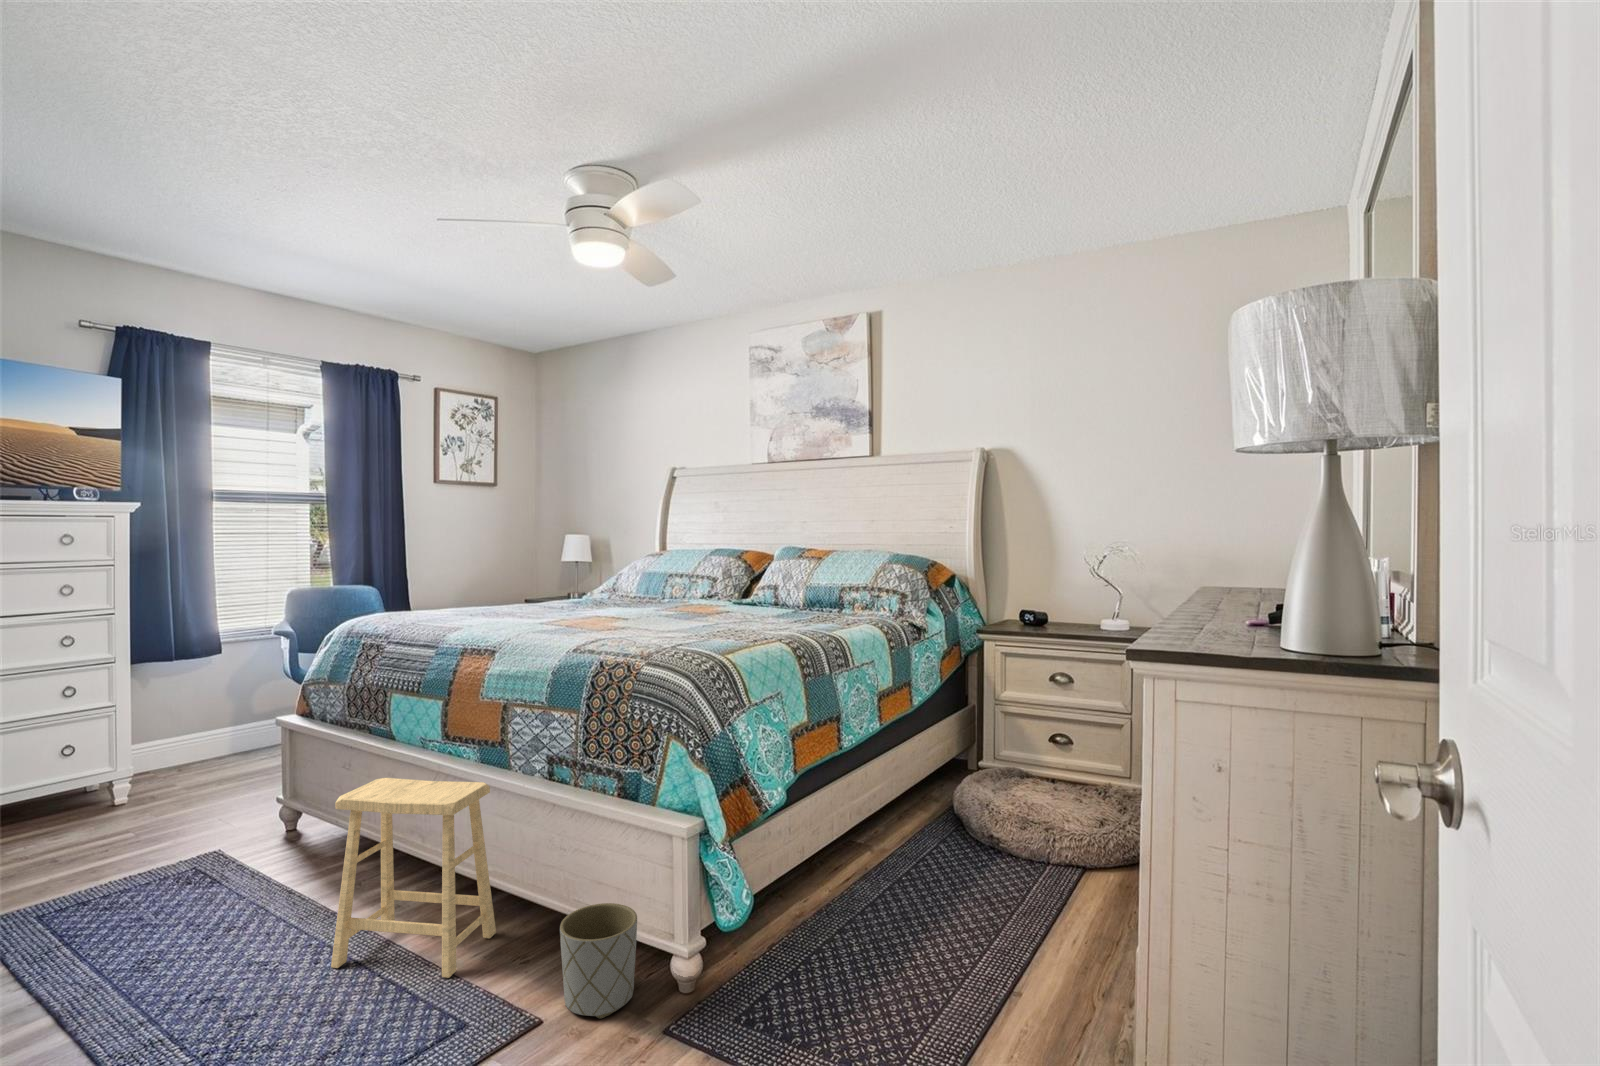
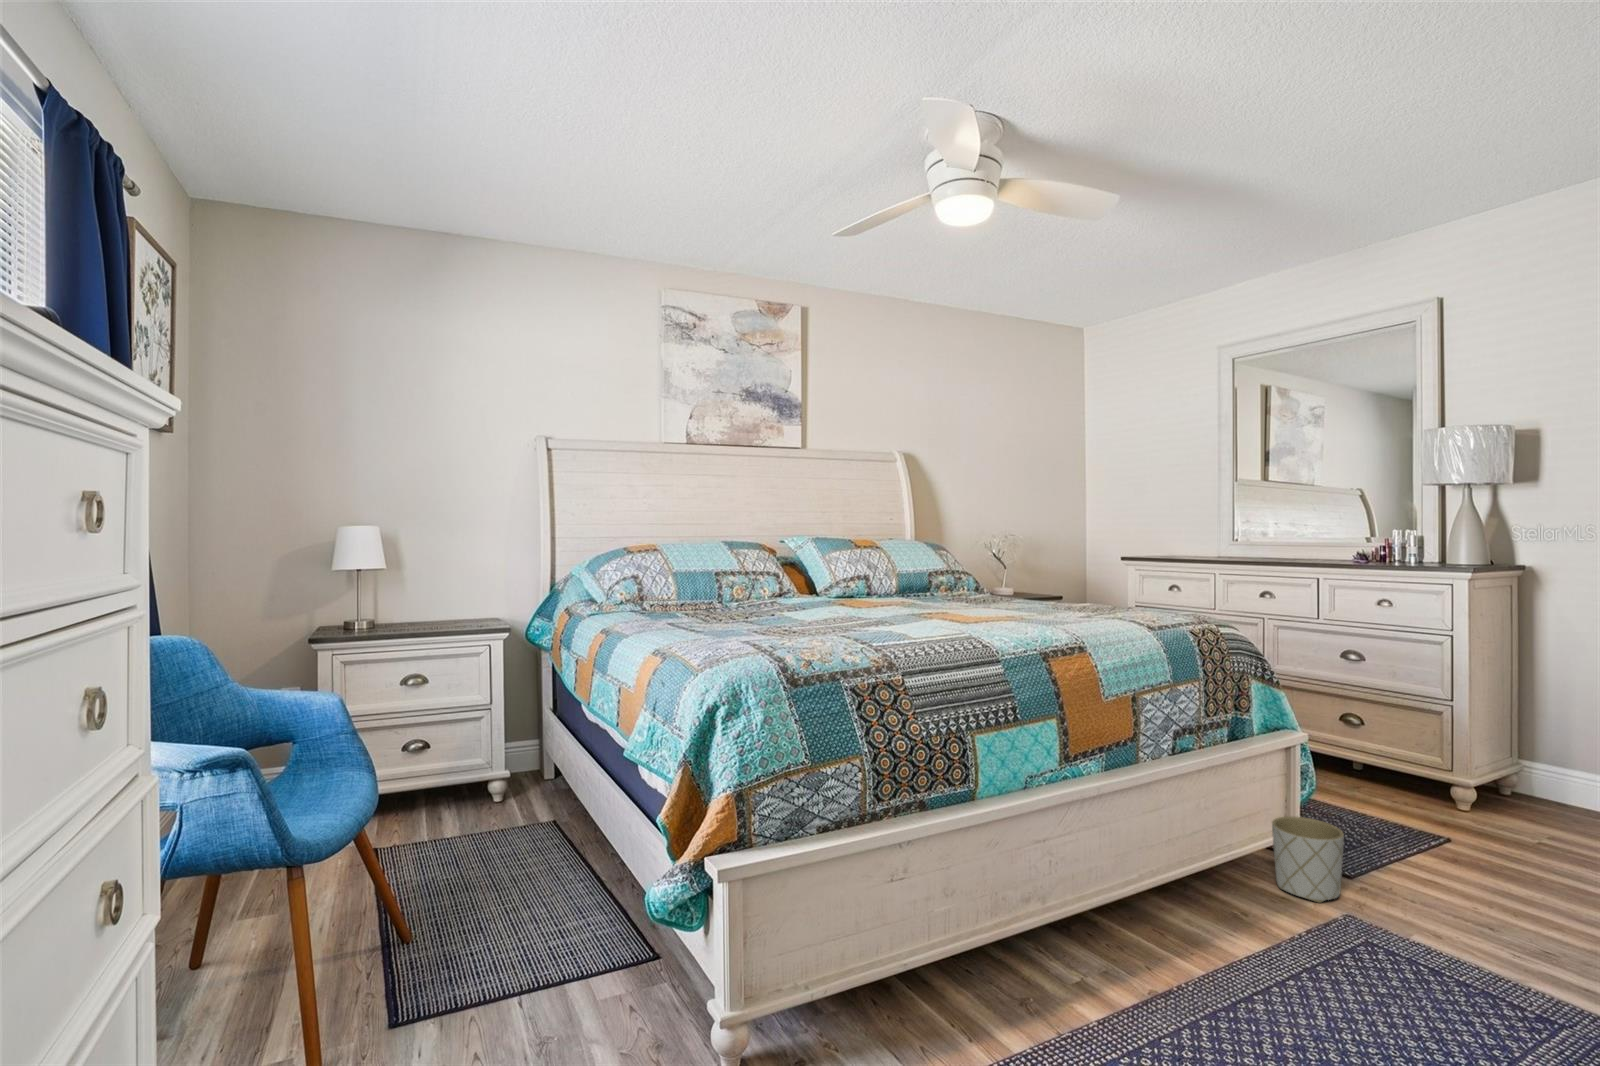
footstool: present [331,778,496,978] -> none [1147,768,1274,1008]

